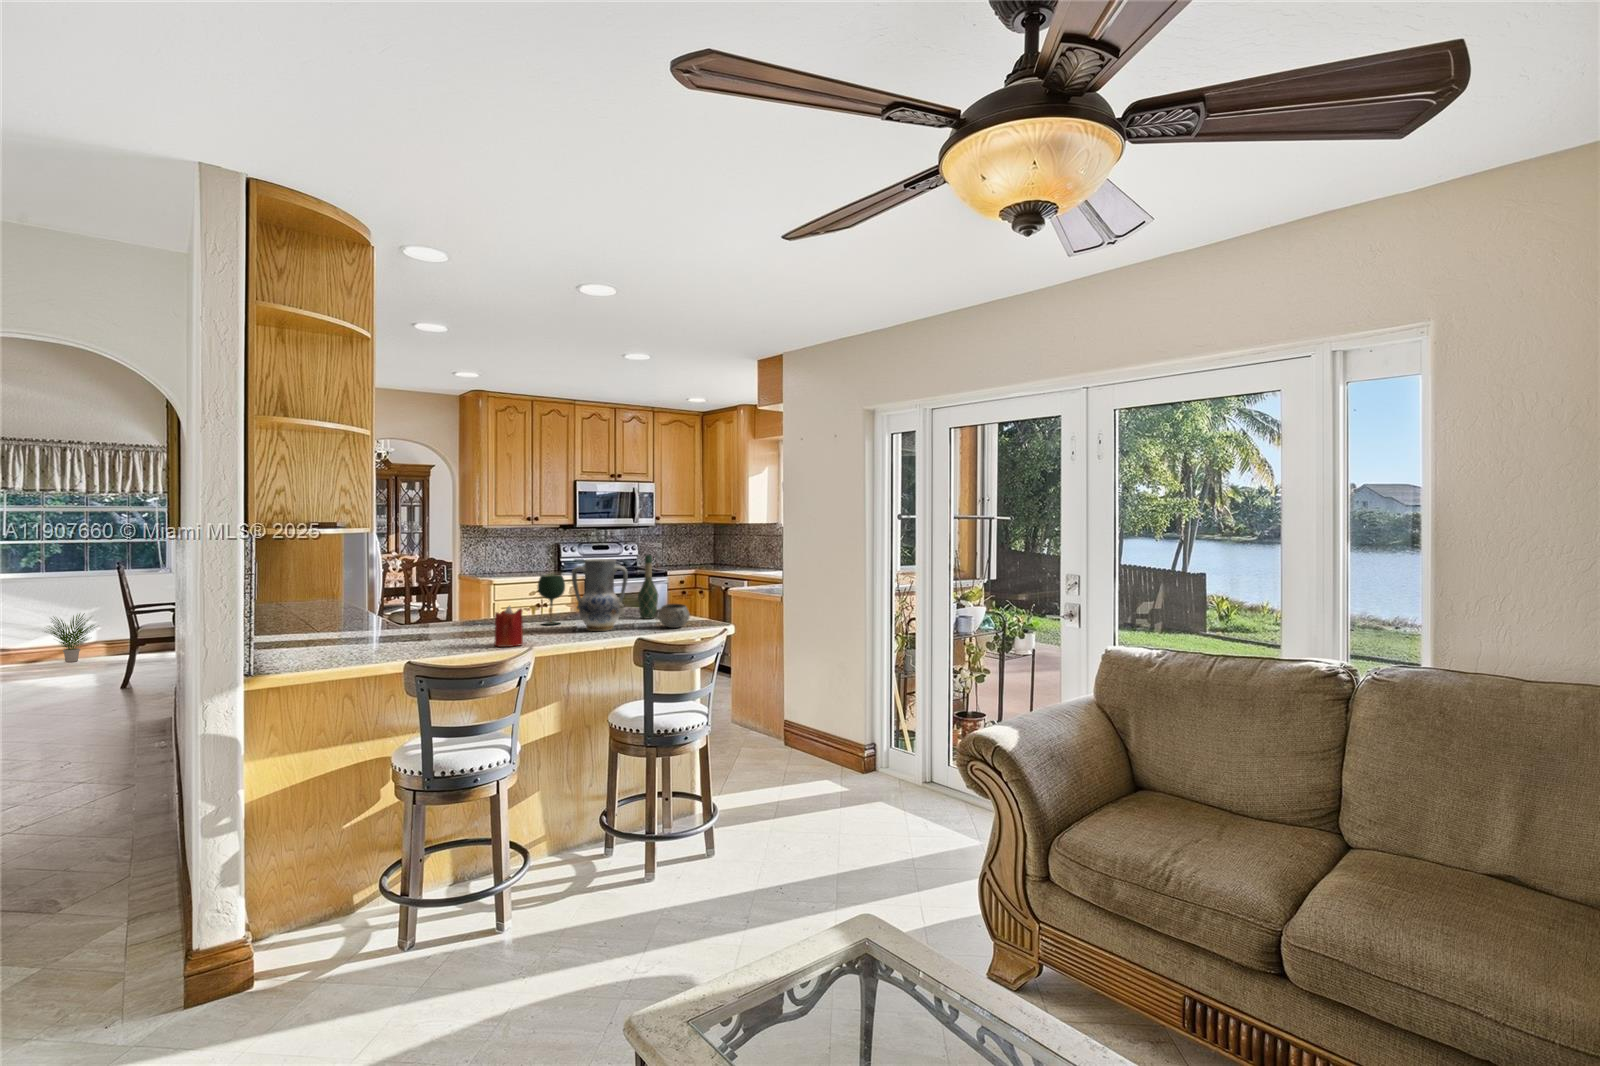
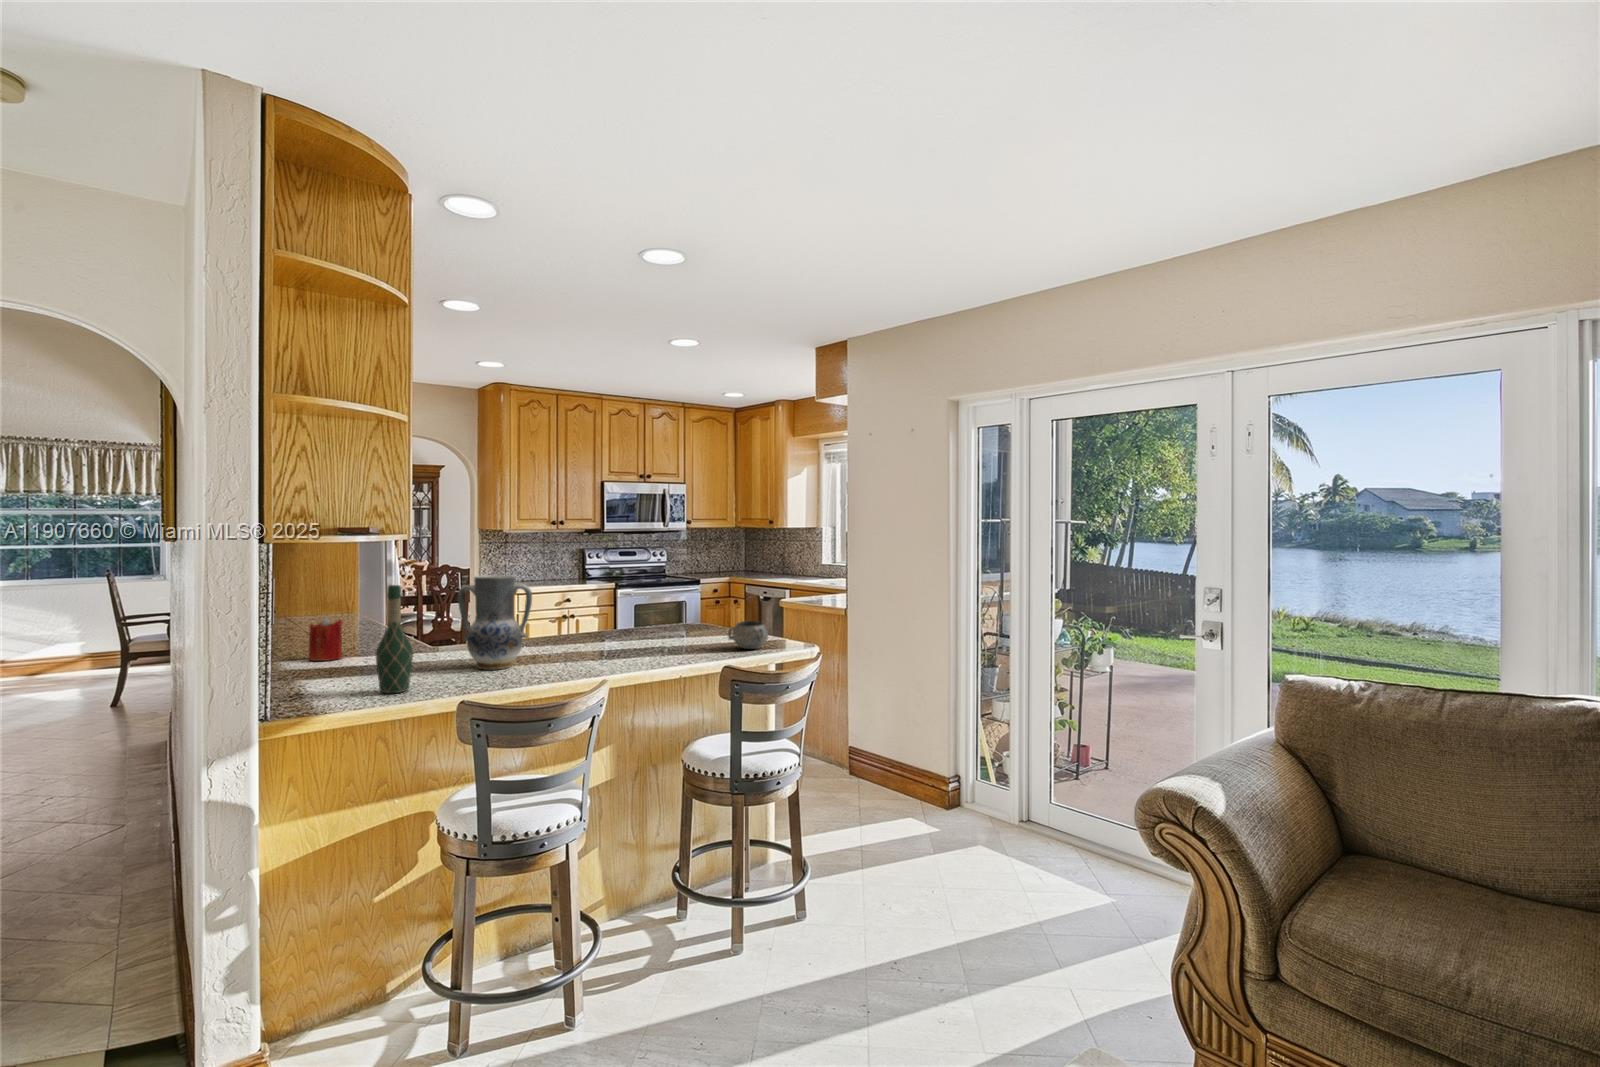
wine bottle: present [638,555,658,619] -> present [376,585,413,693]
vase: present [572,559,628,631] -> present [458,575,532,669]
wine glass: present [538,575,565,625] -> none [590,587,621,645]
candle: present [494,606,523,647] -> present [309,617,342,661]
potted plant: present [48,613,95,662] -> none [23,624,88,678]

